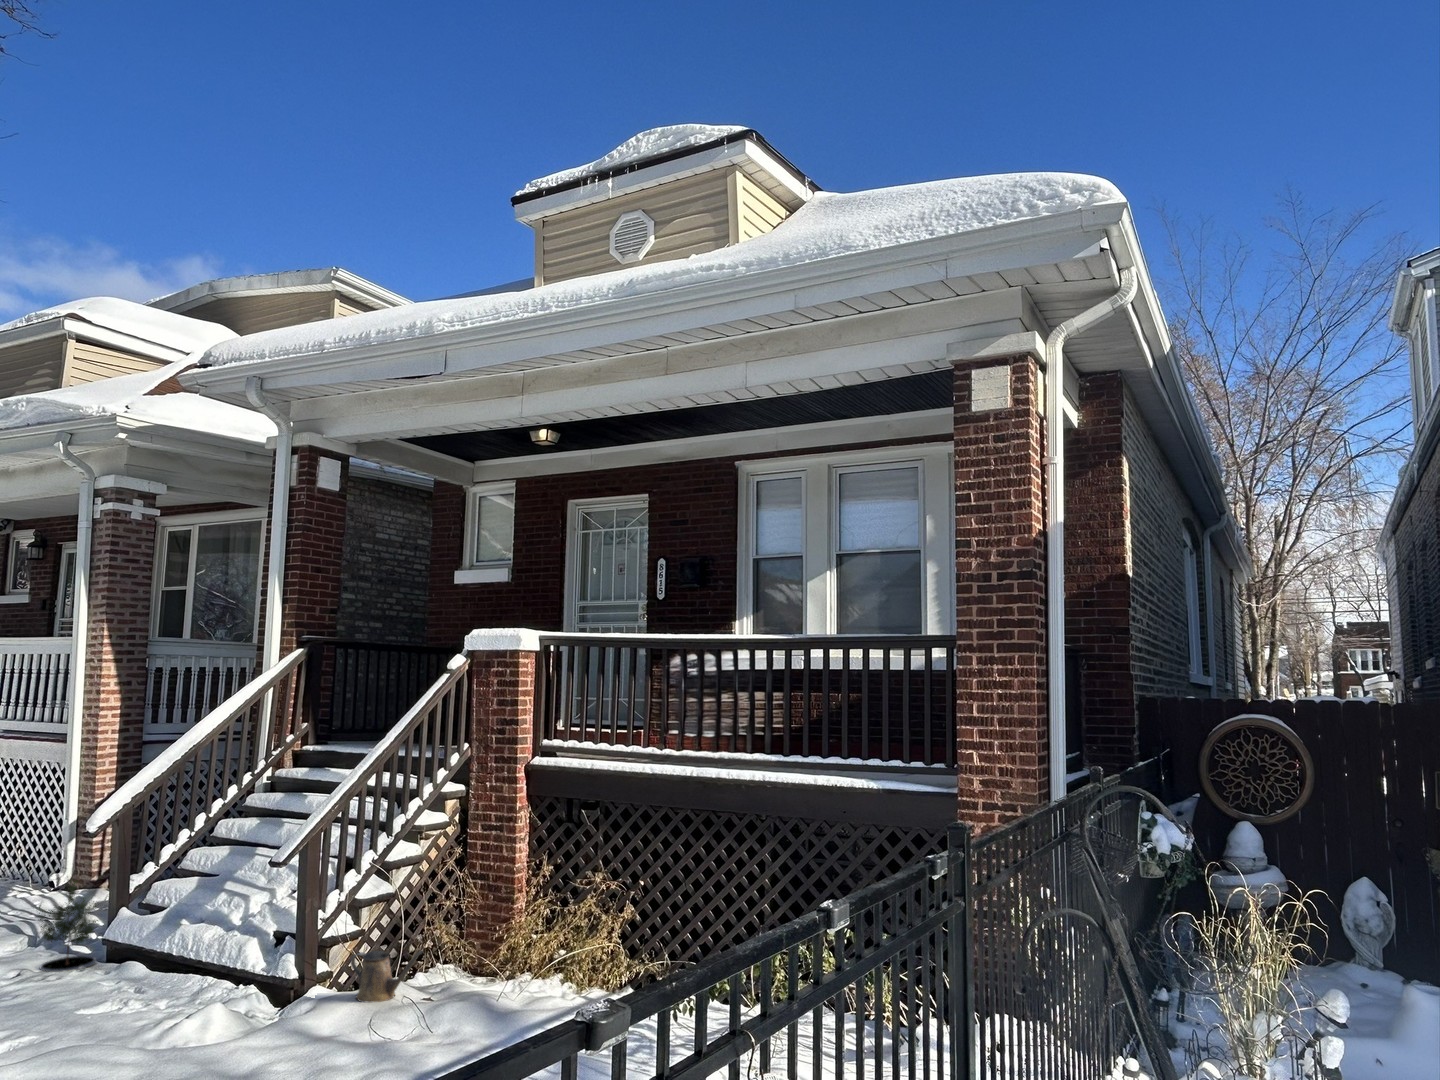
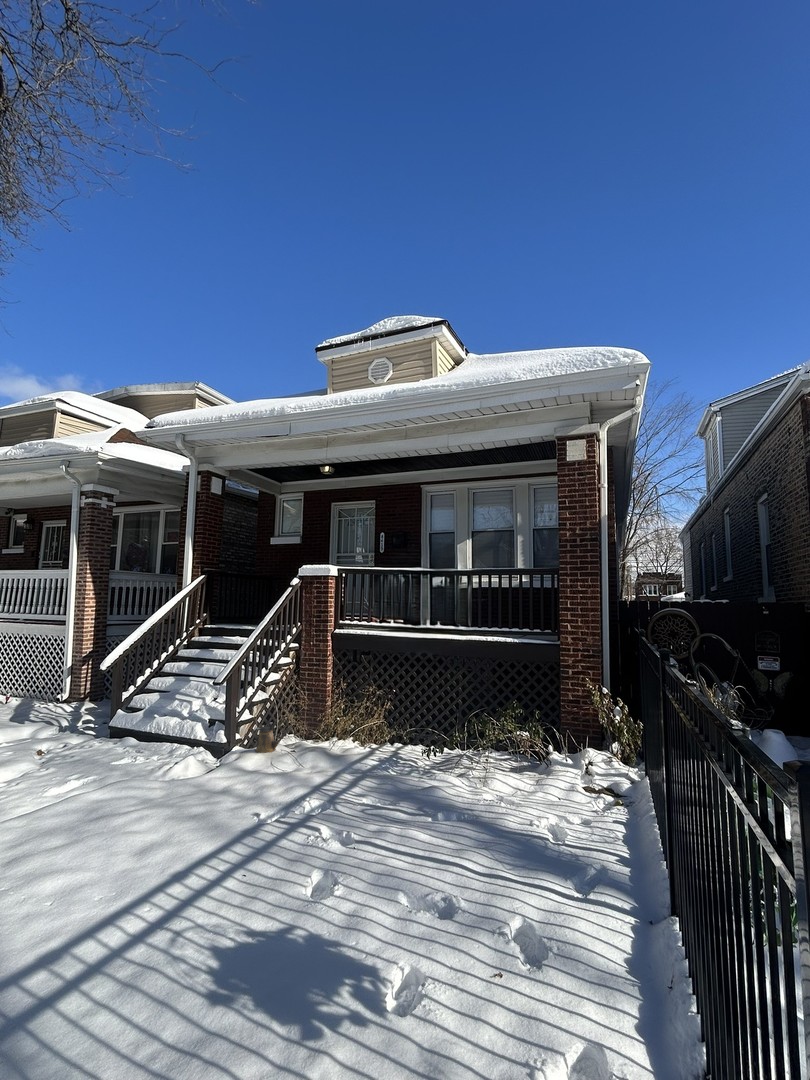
potted tree: present [38,879,98,972] -> none [72,690,108,742]

